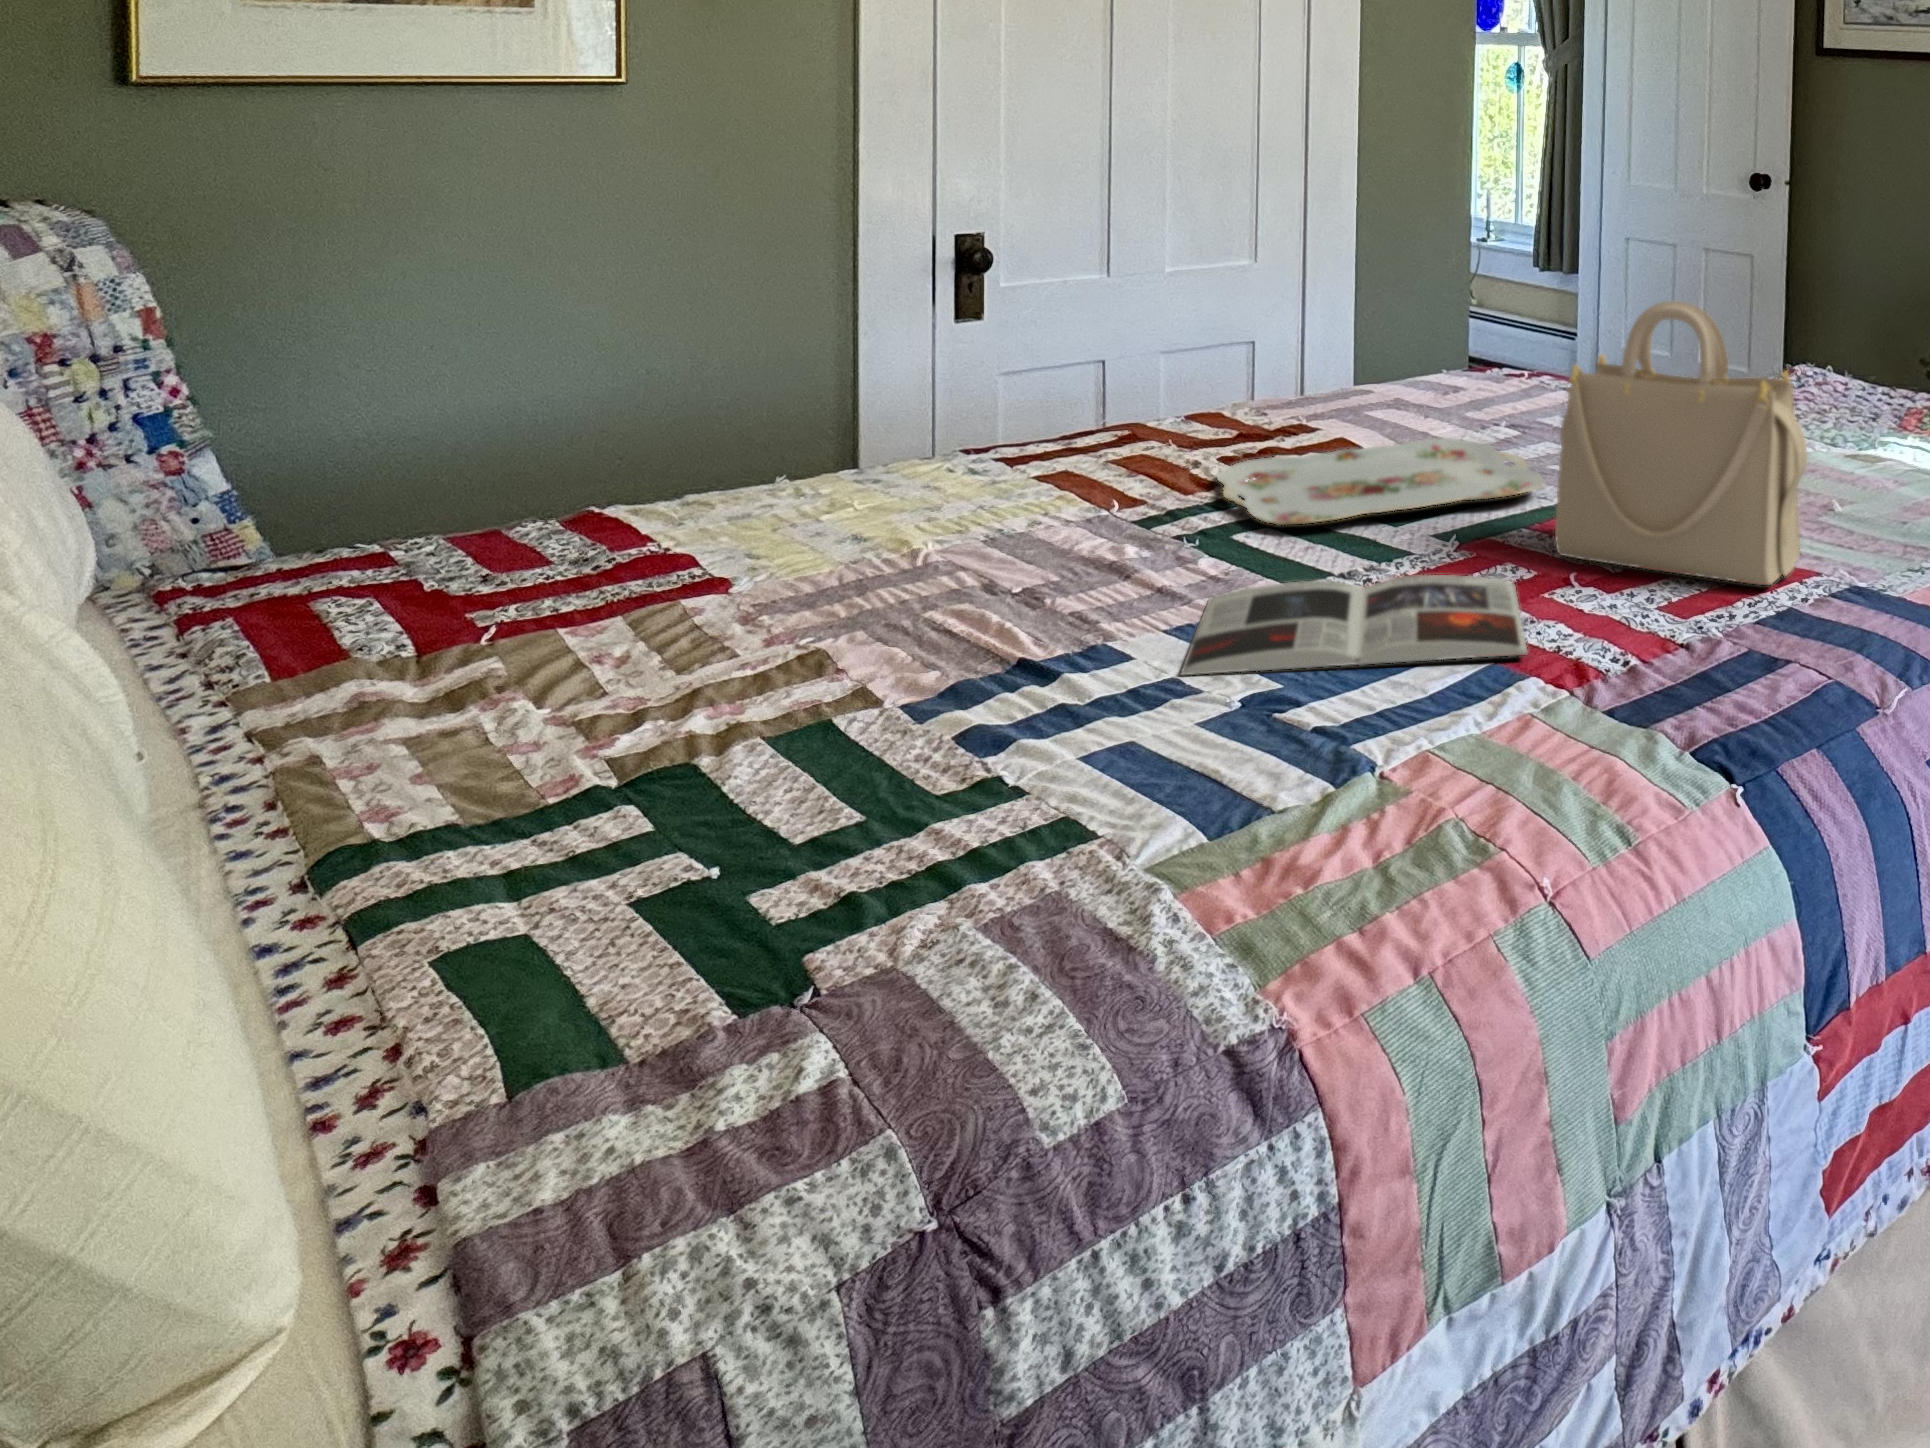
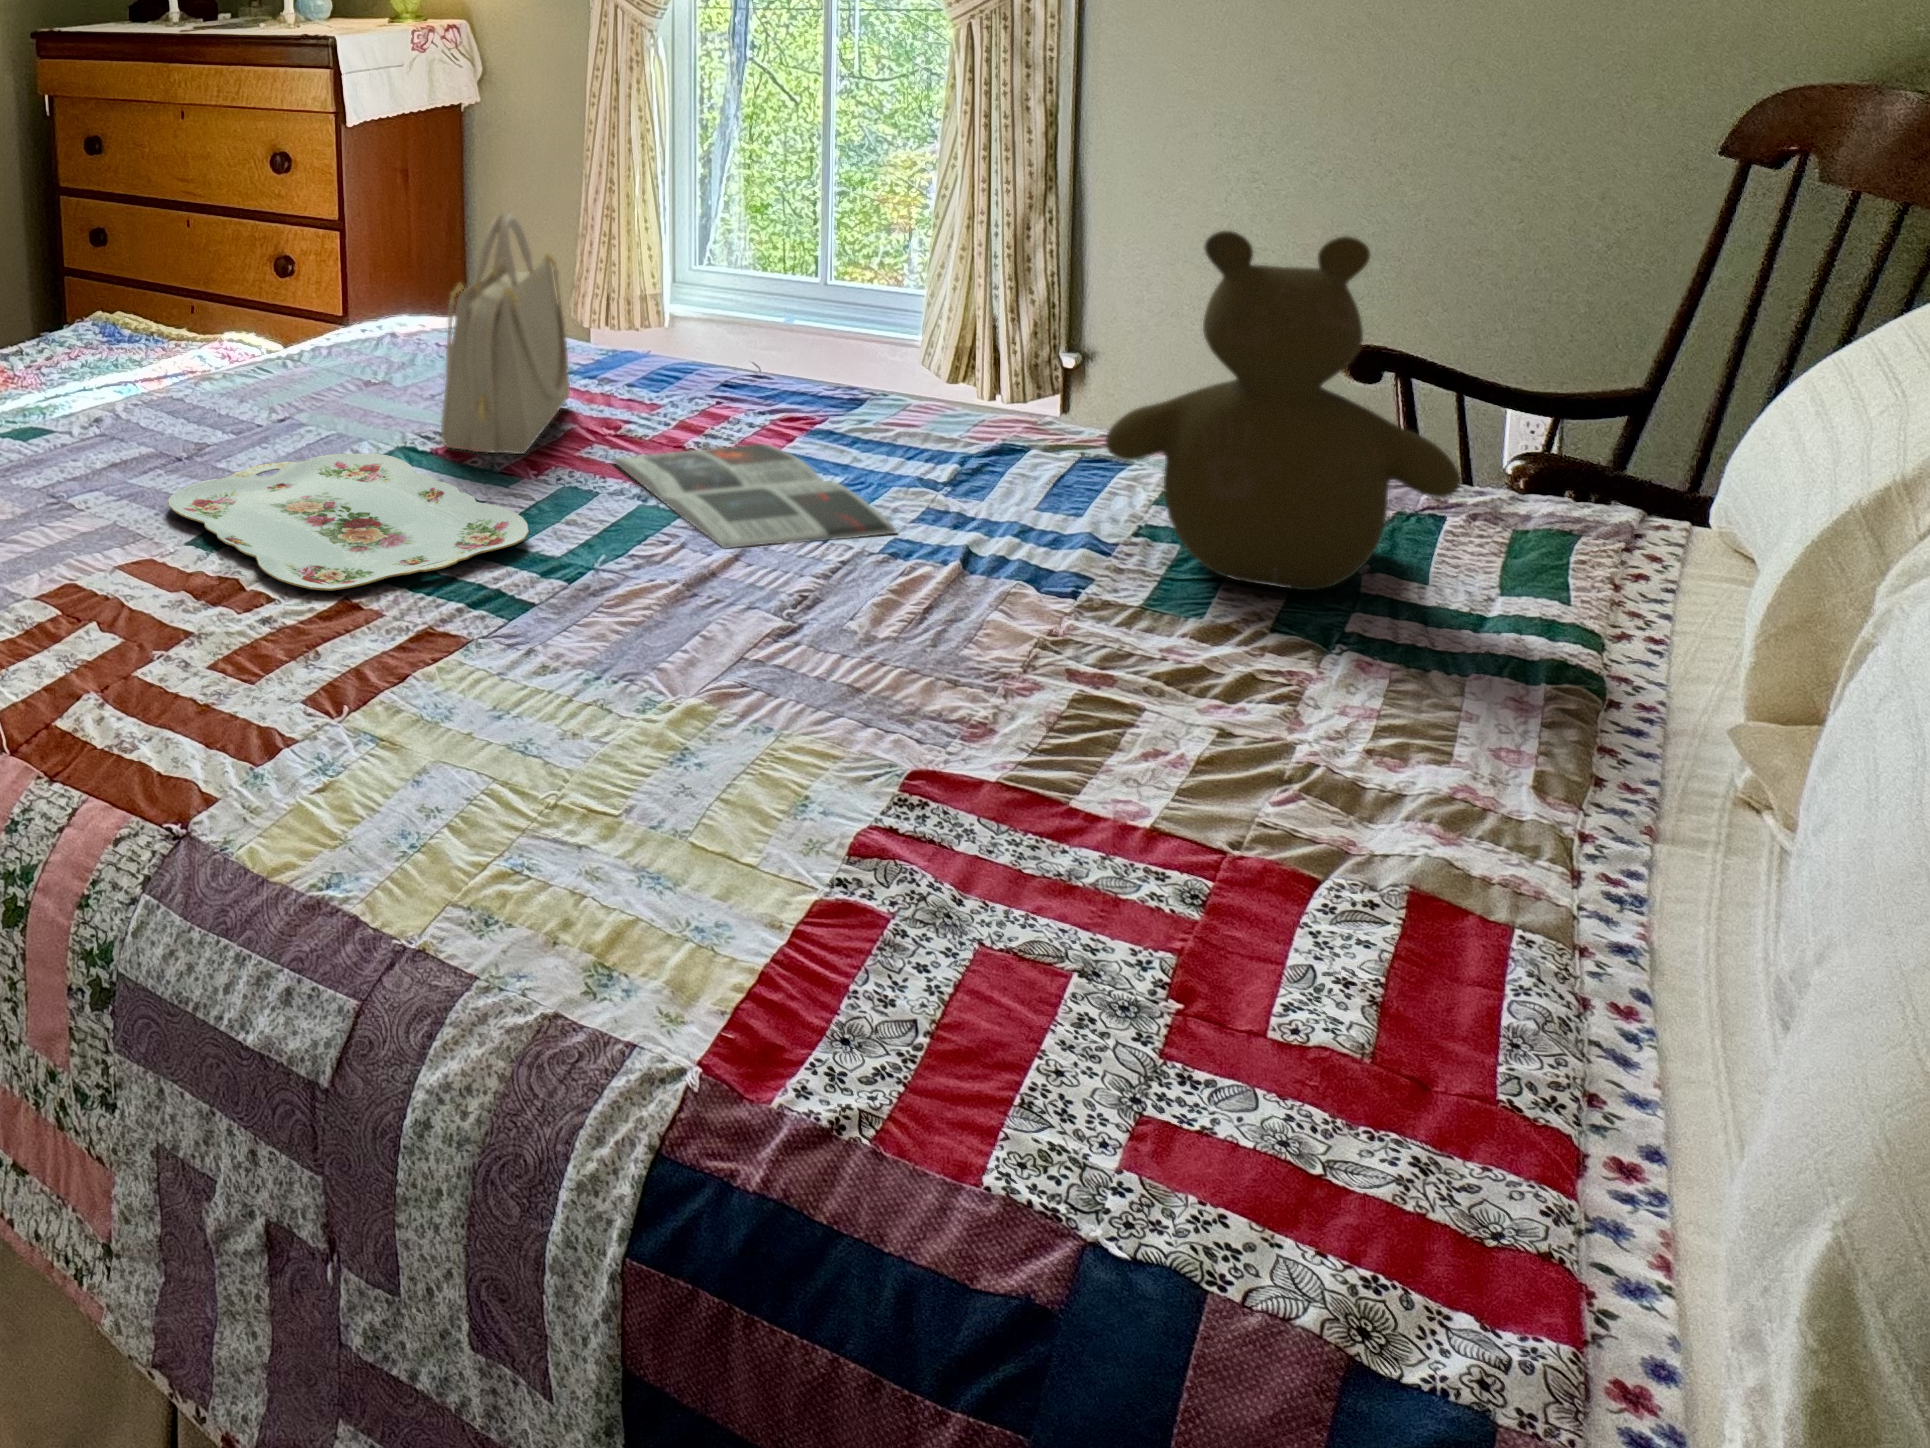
teddy bear: none [599,352,1069,937] -> present [1105,230,1461,590]

